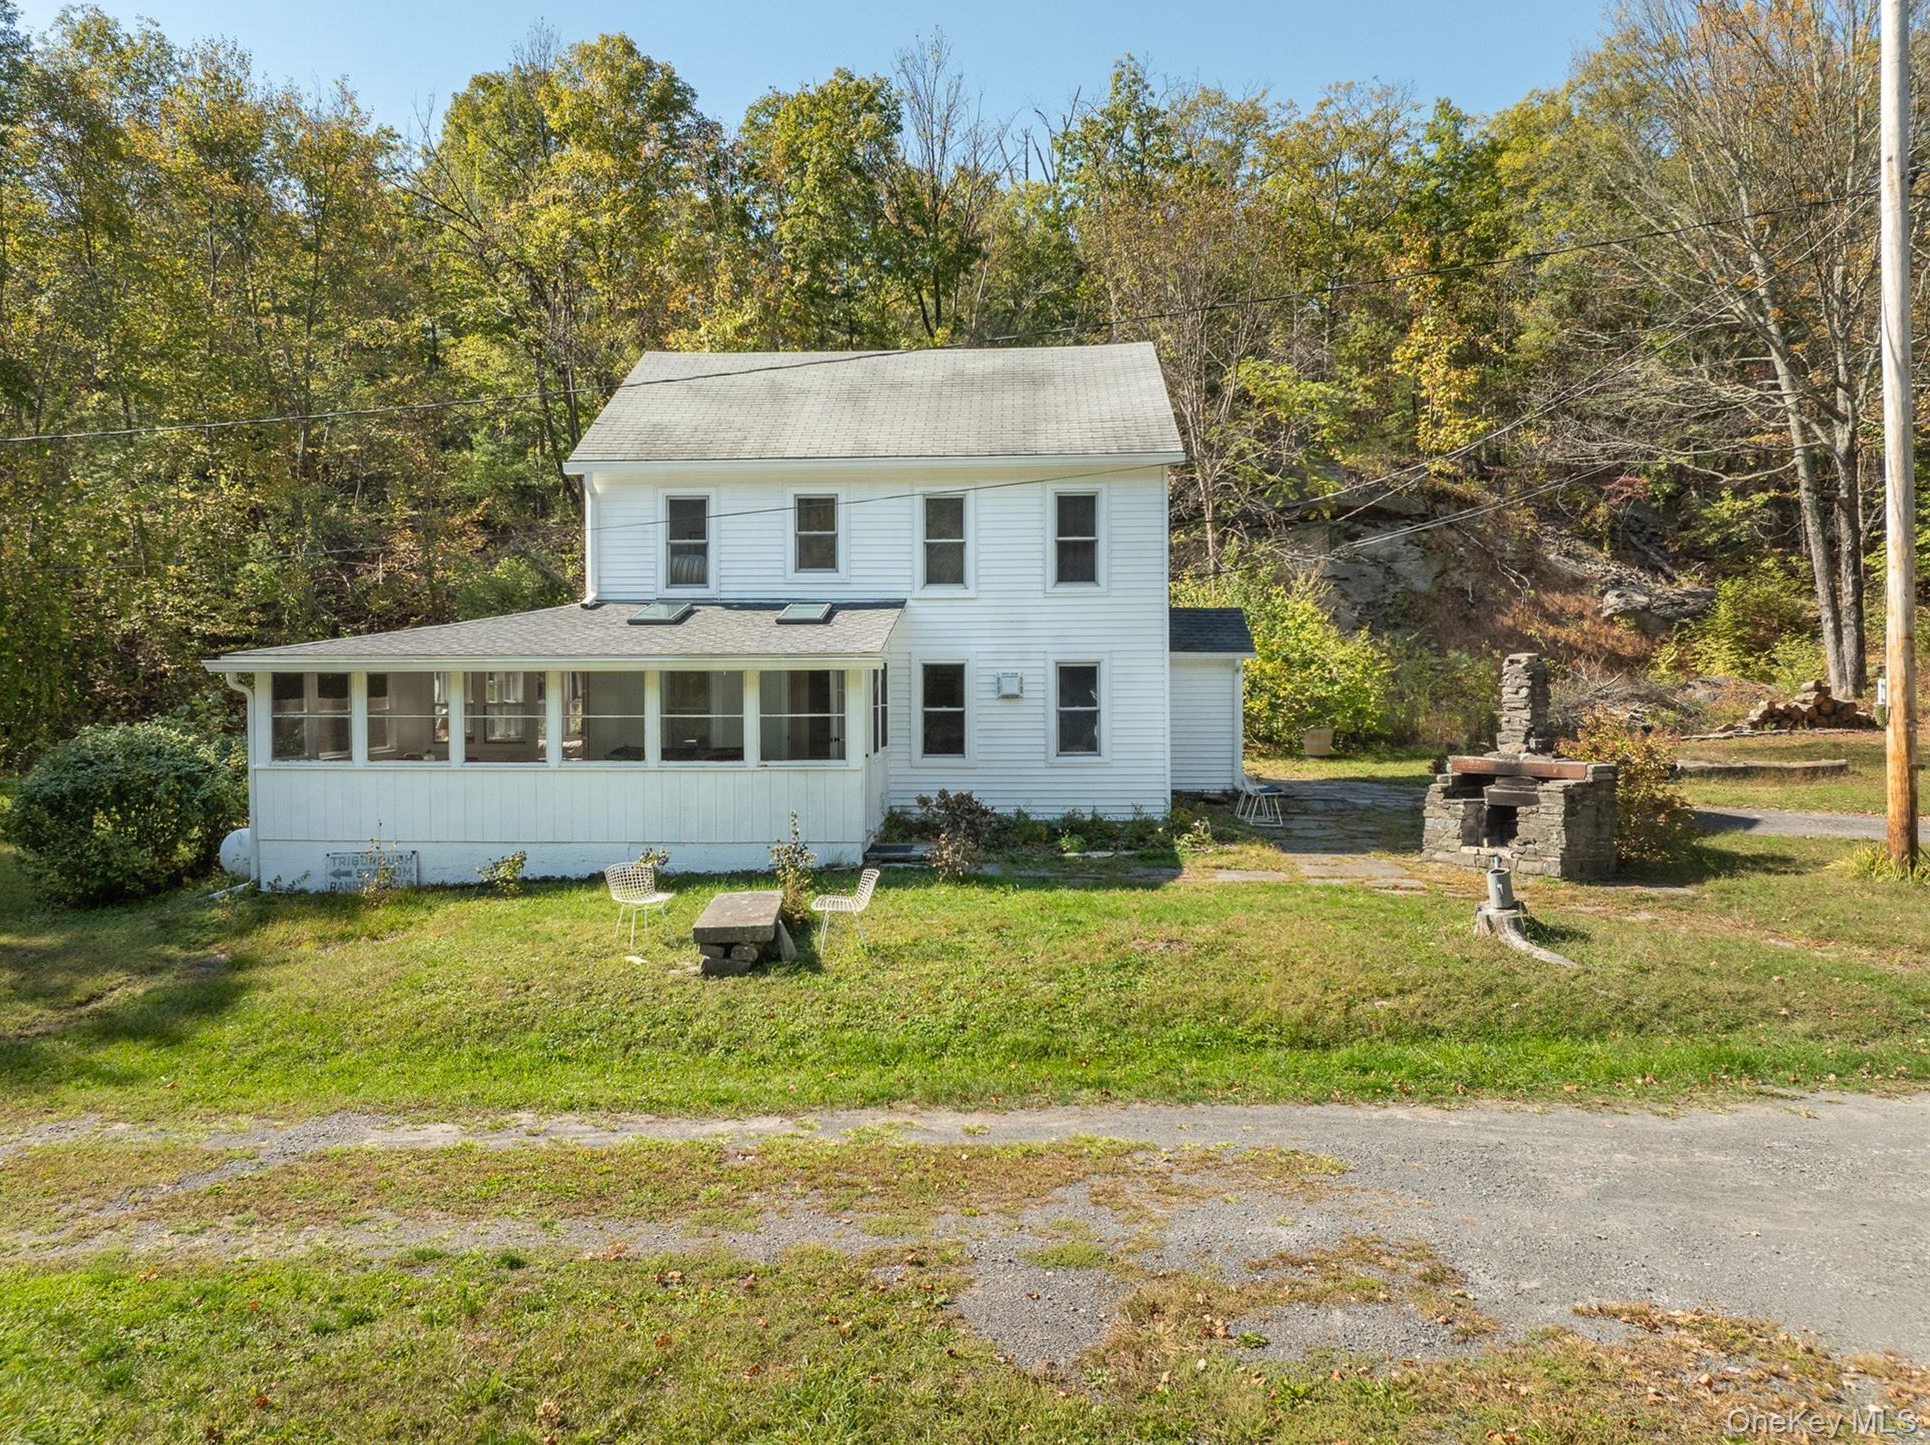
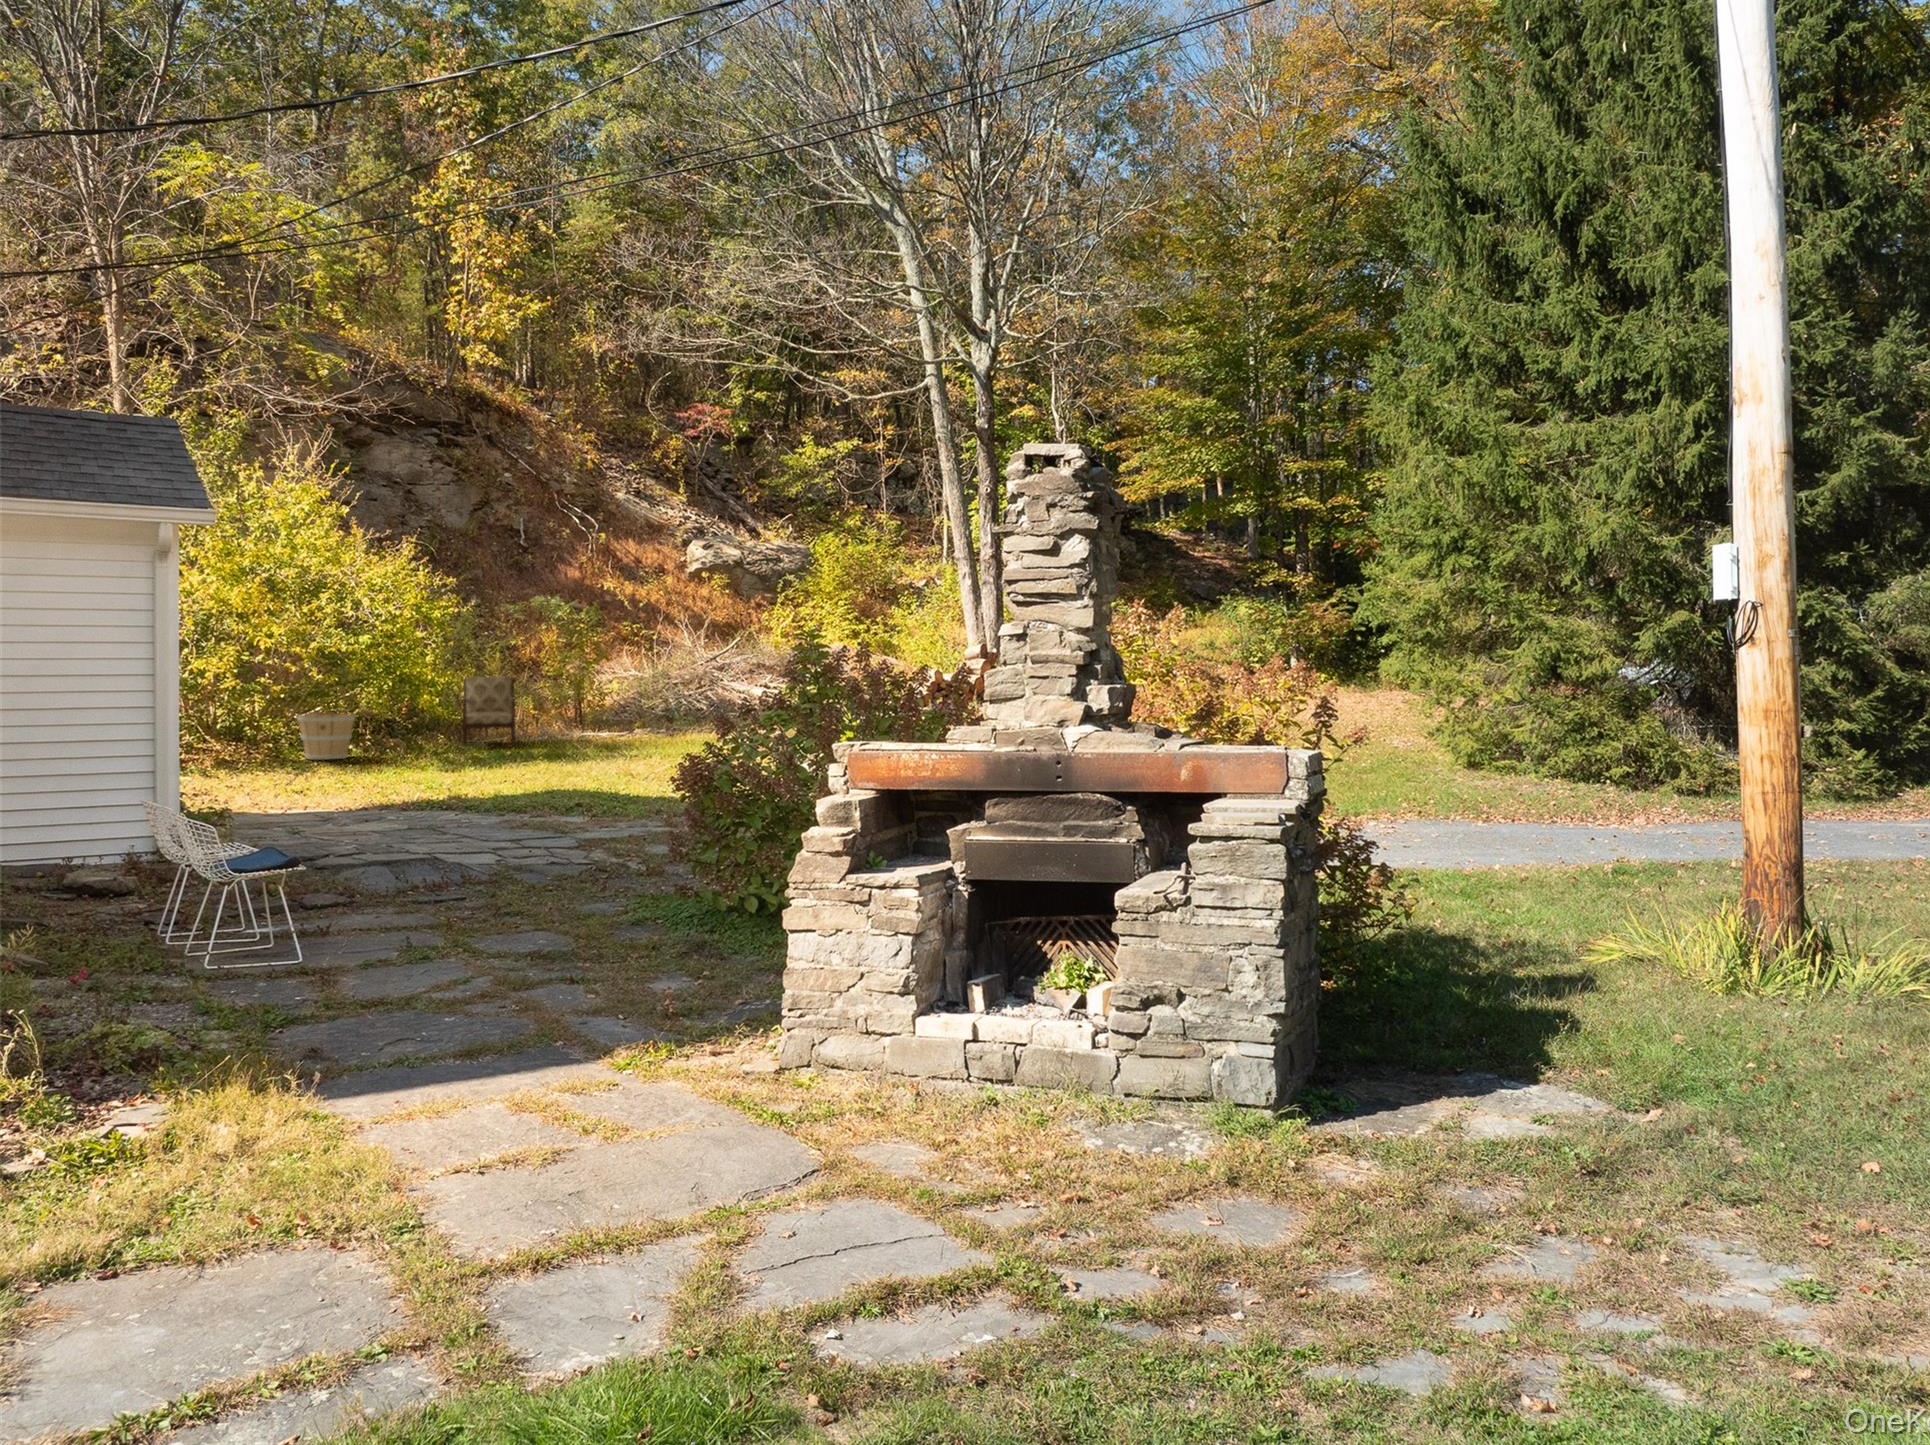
armchair: none [1402,703,1440,749] -> present [463,676,515,745]

